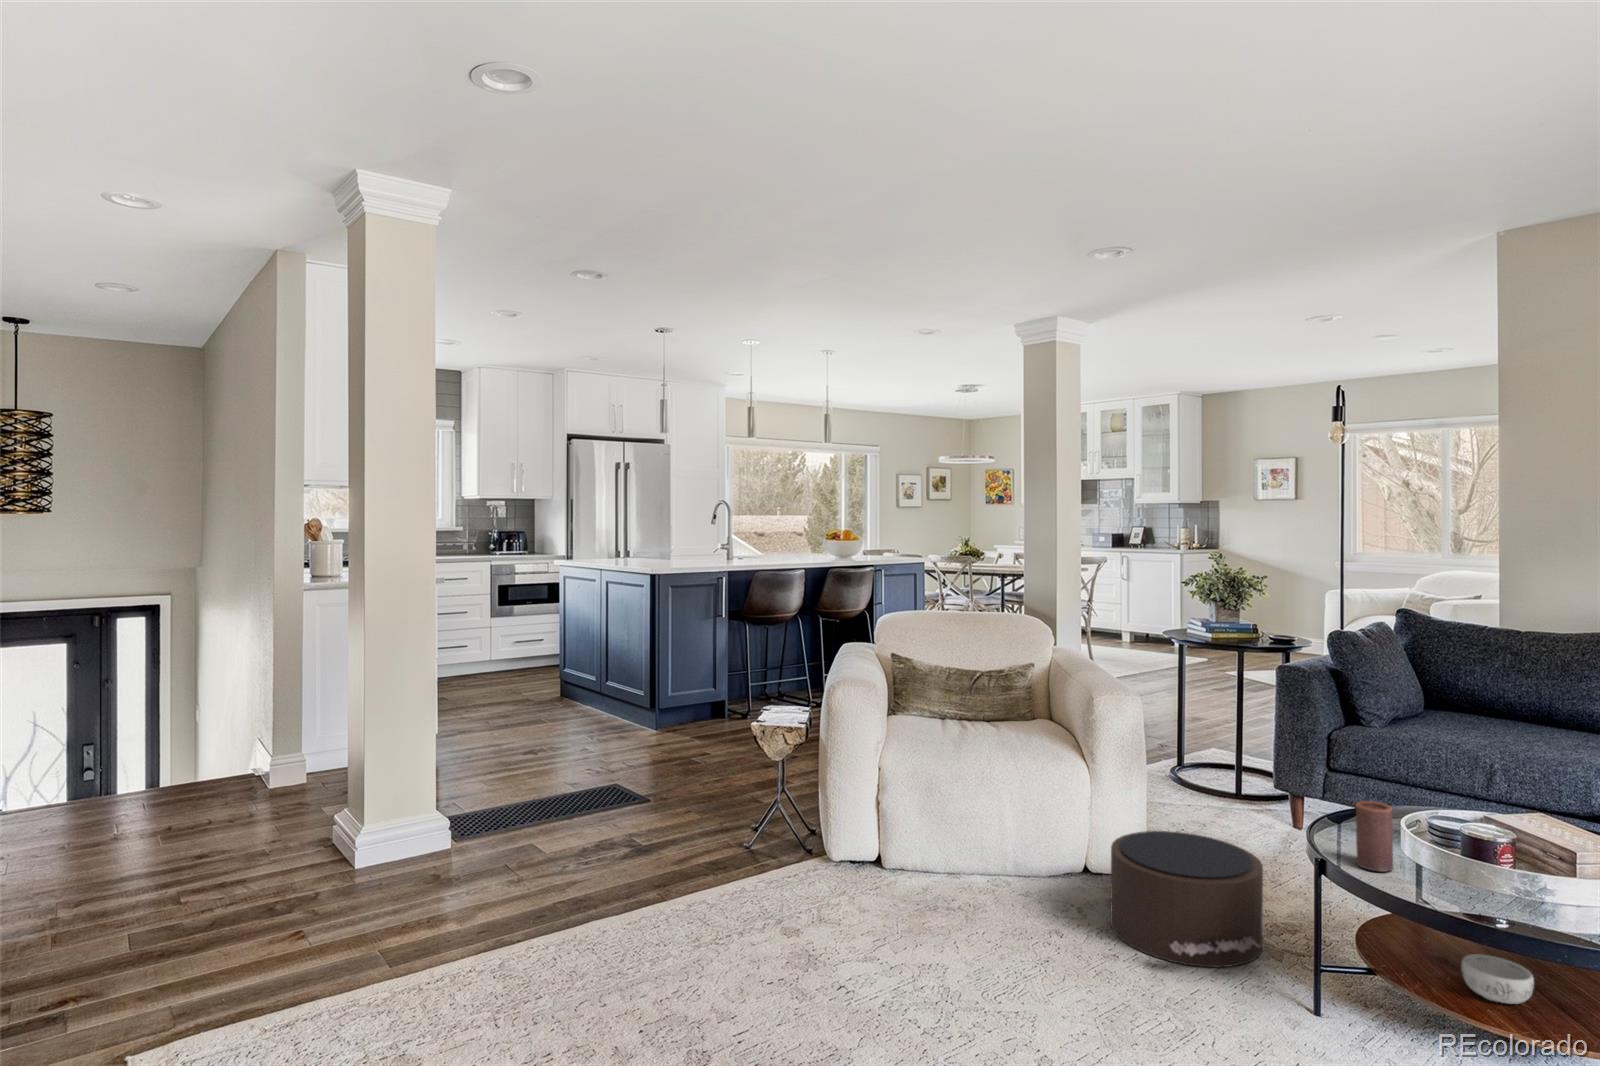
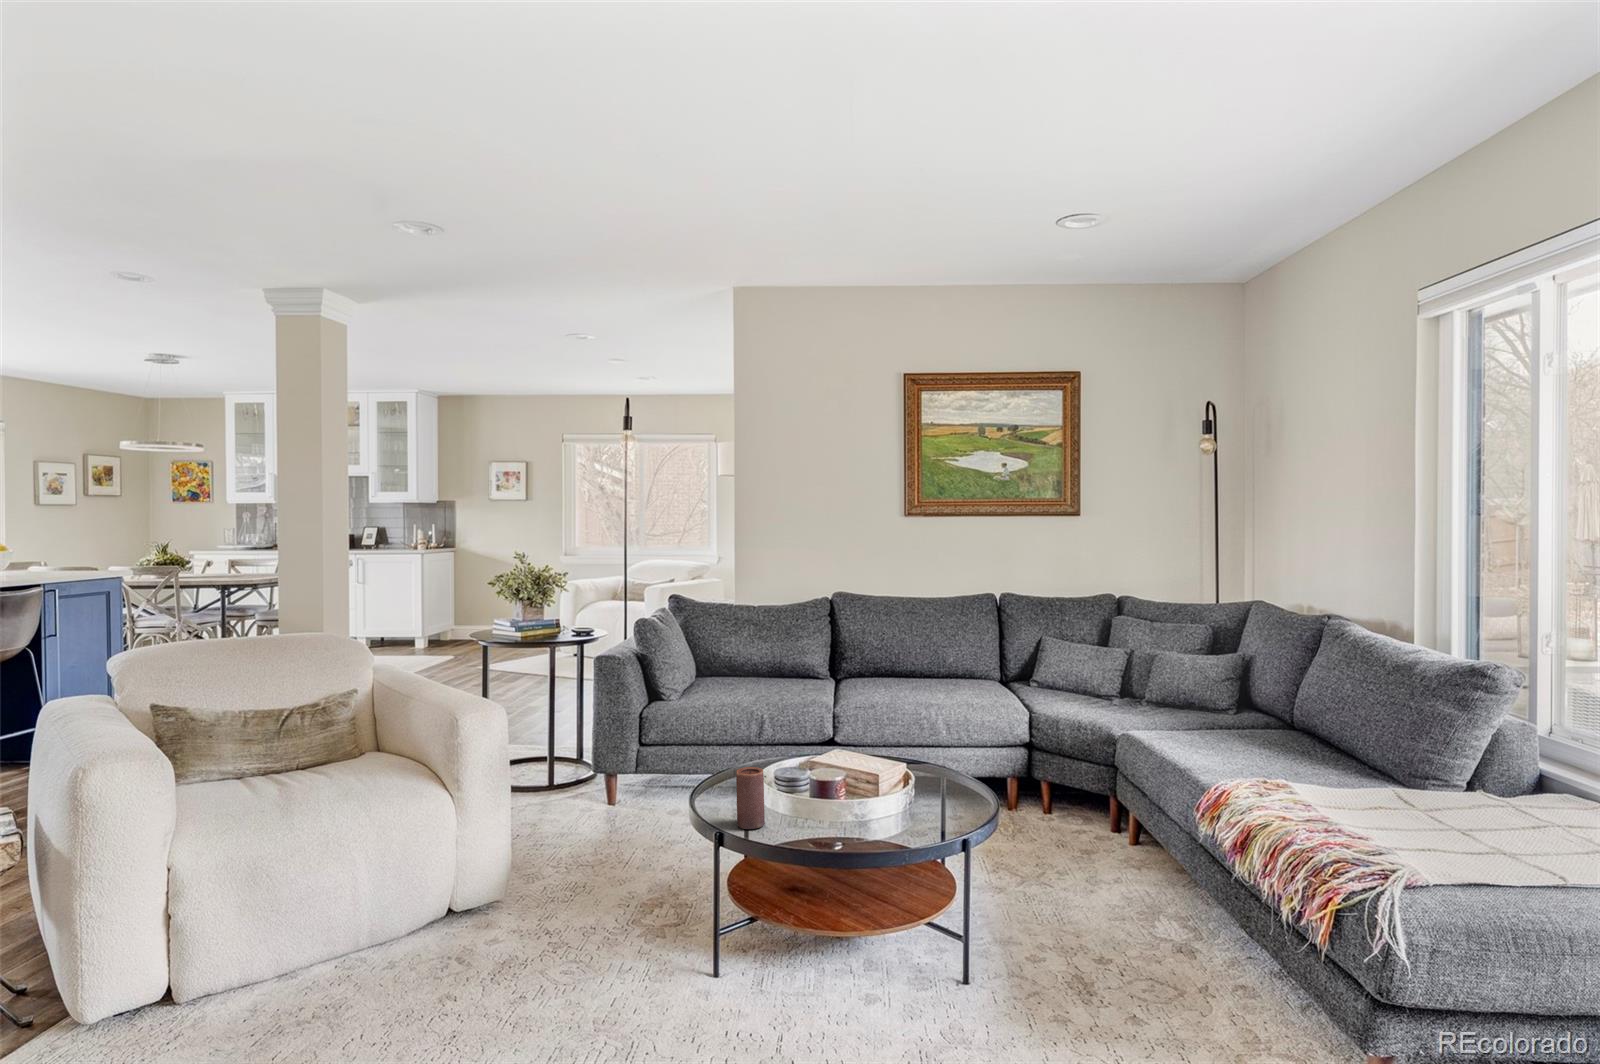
pouf: present [1094,831,1263,967] -> none [467,838,655,980]
decorative bowl: present [1461,954,1534,1004] -> none [818,872,865,910]

